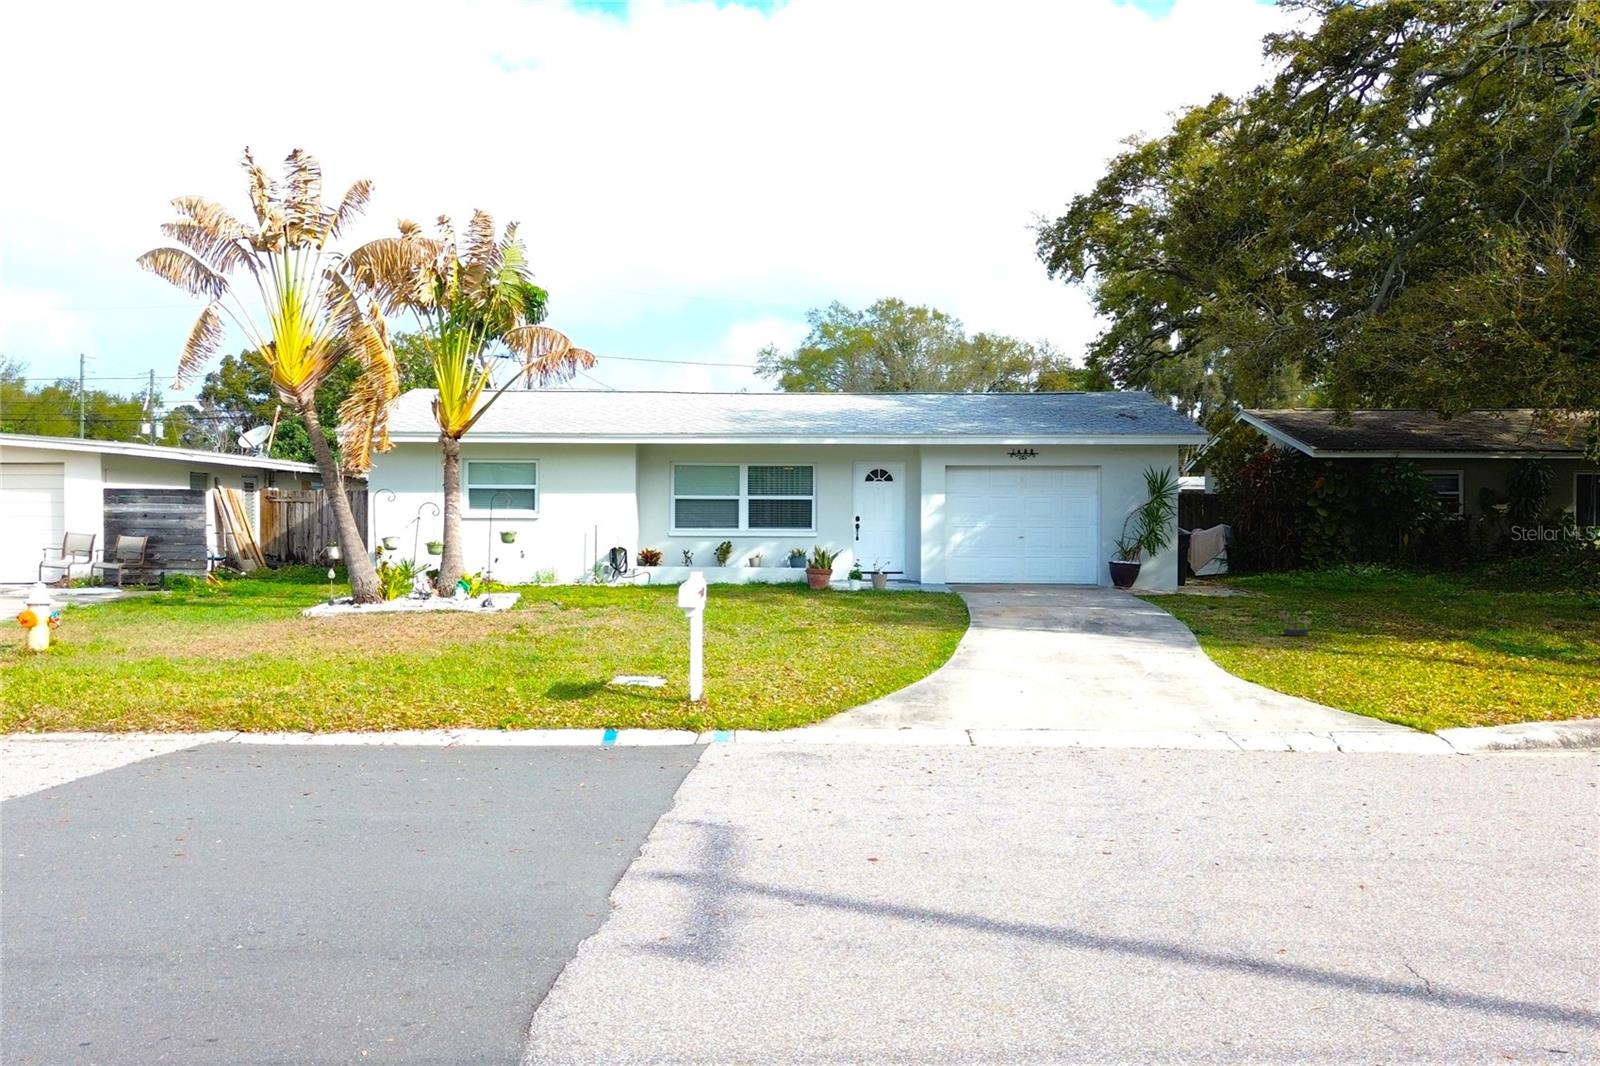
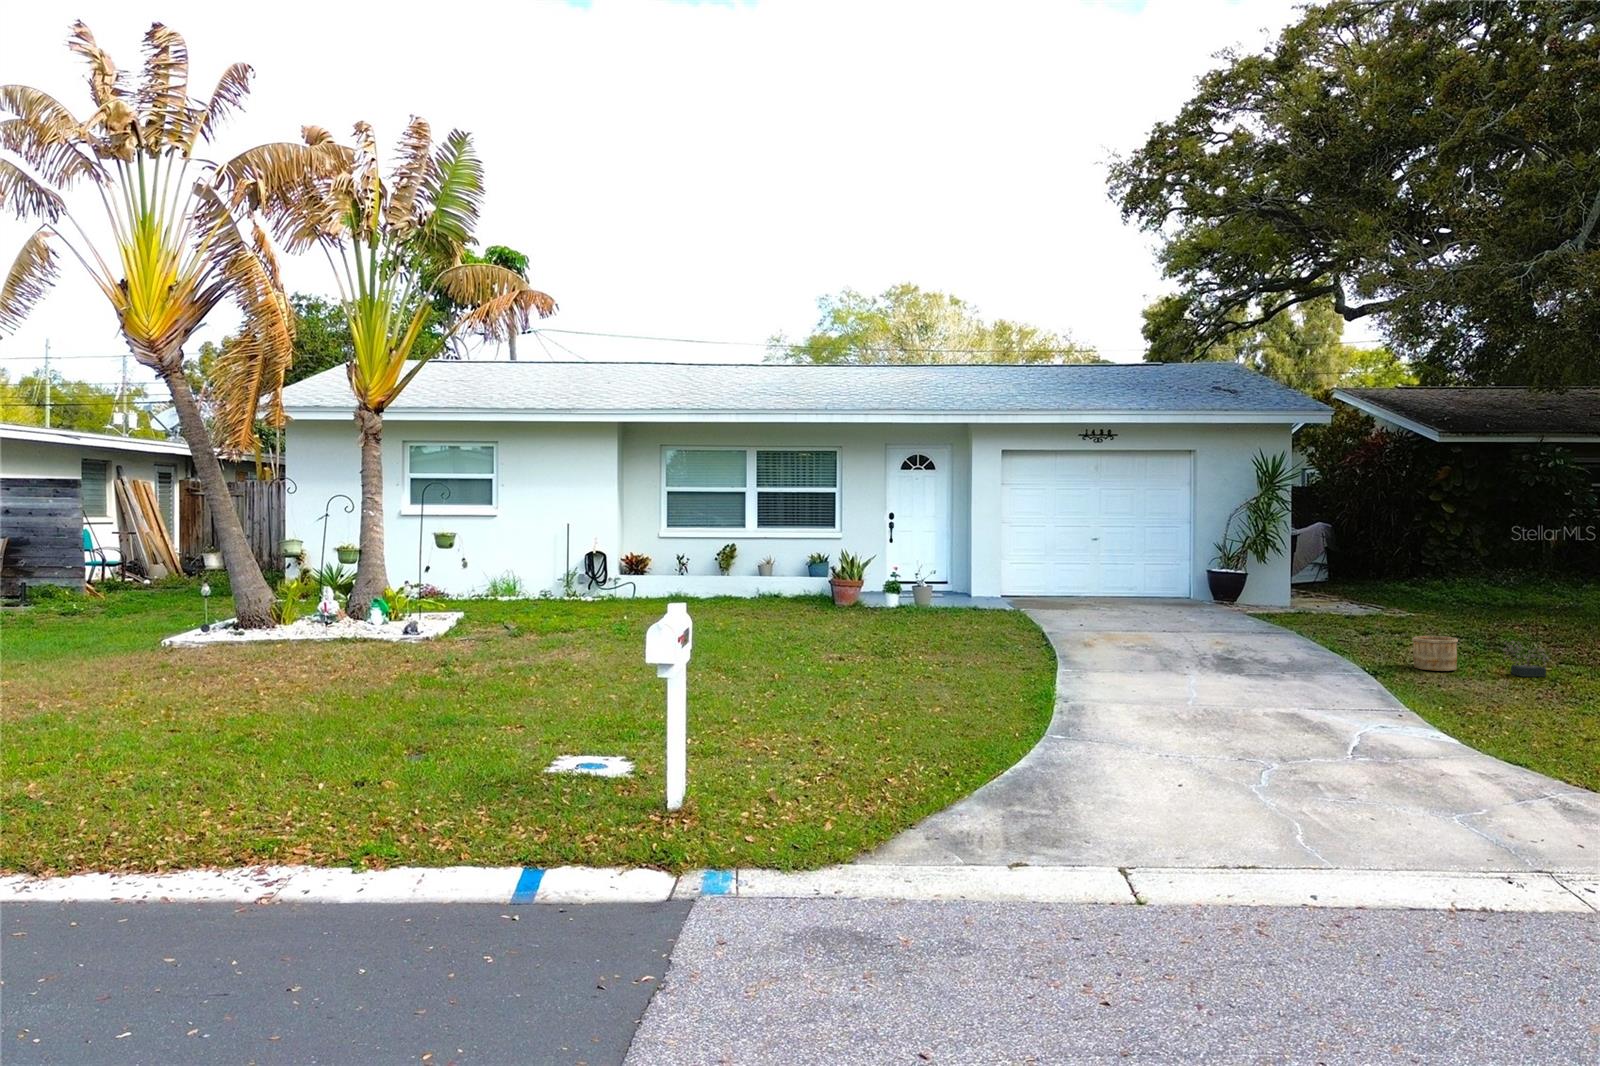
wooden bucket: none [1218,608,1249,632] -> present [1412,636,1458,671]

